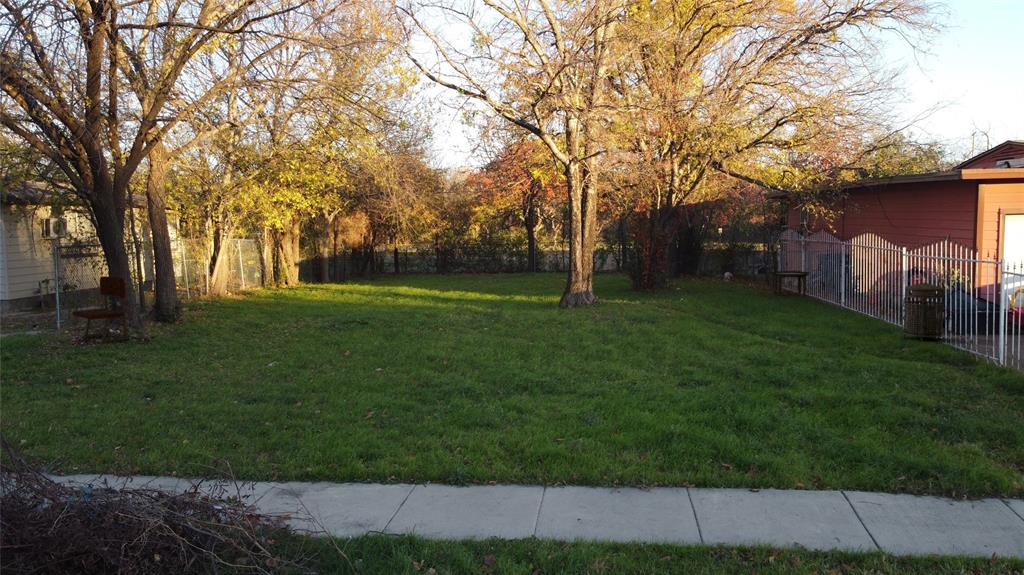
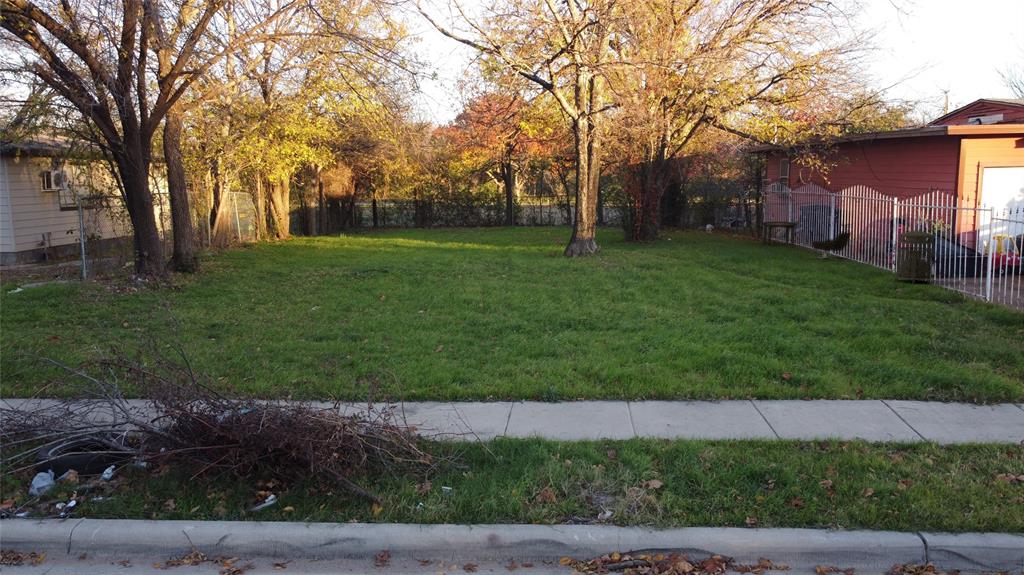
bench: present [73,276,128,343] -> none [100,227,158,292]
lounge chair: none [818,283,861,312] -> present [812,232,851,258]

